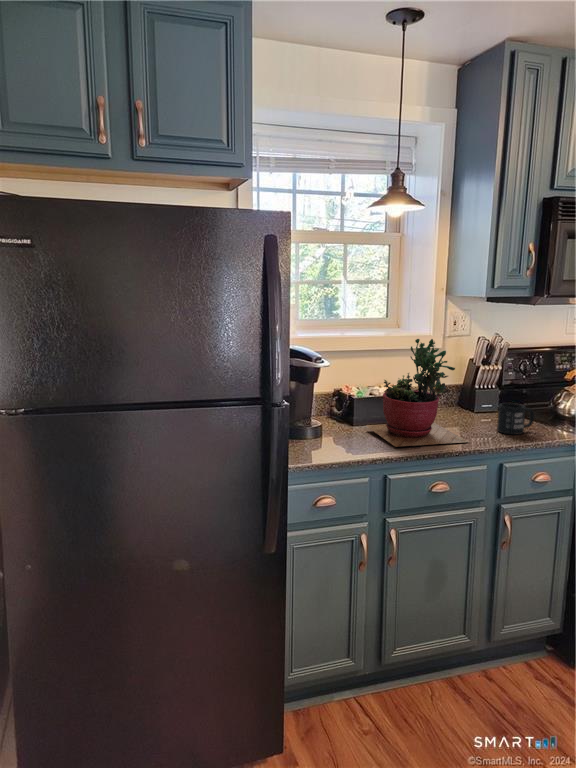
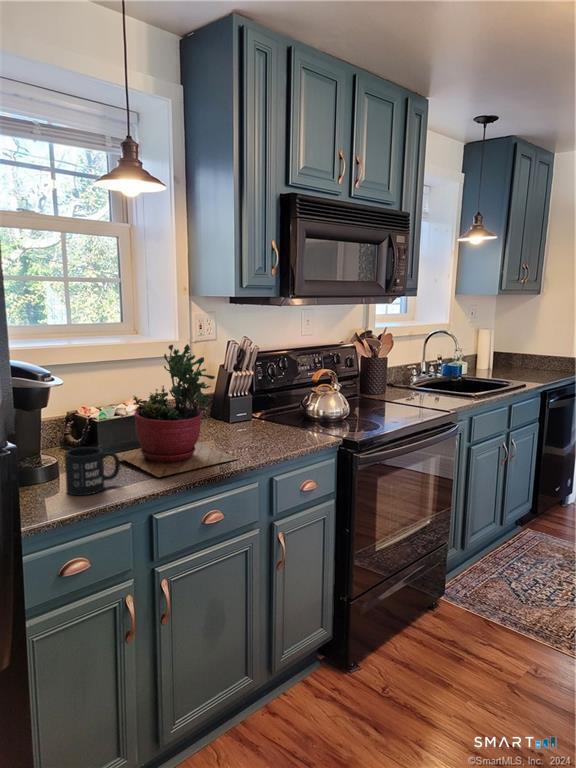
mug: present [497,403,534,434] -> present [65,447,120,495]

